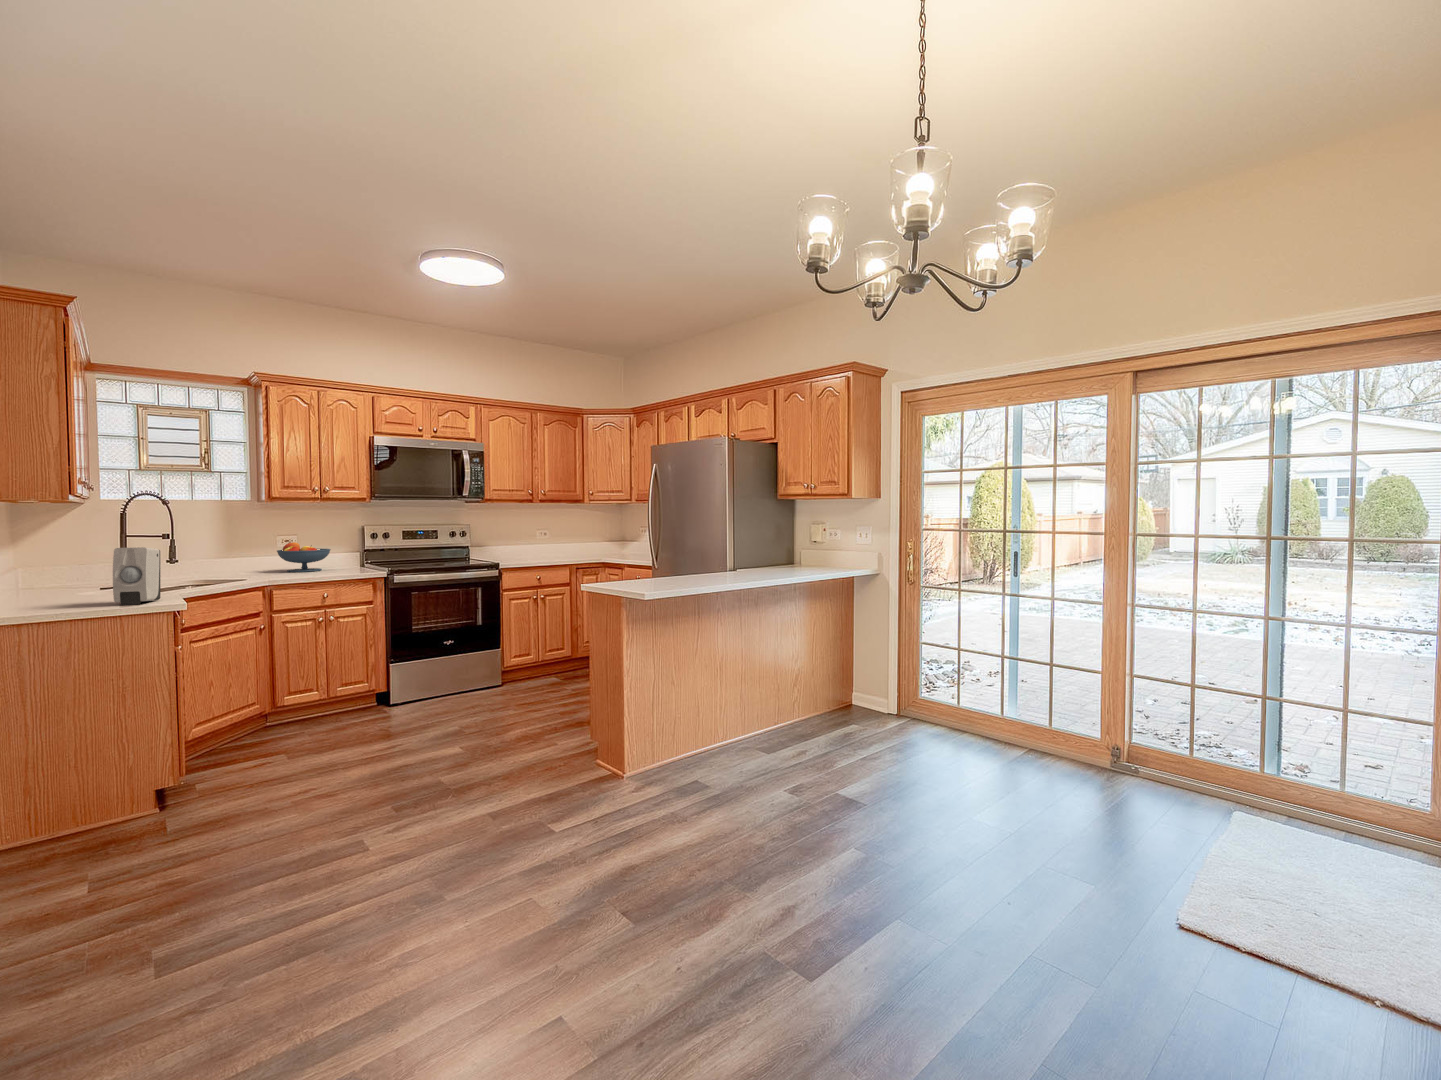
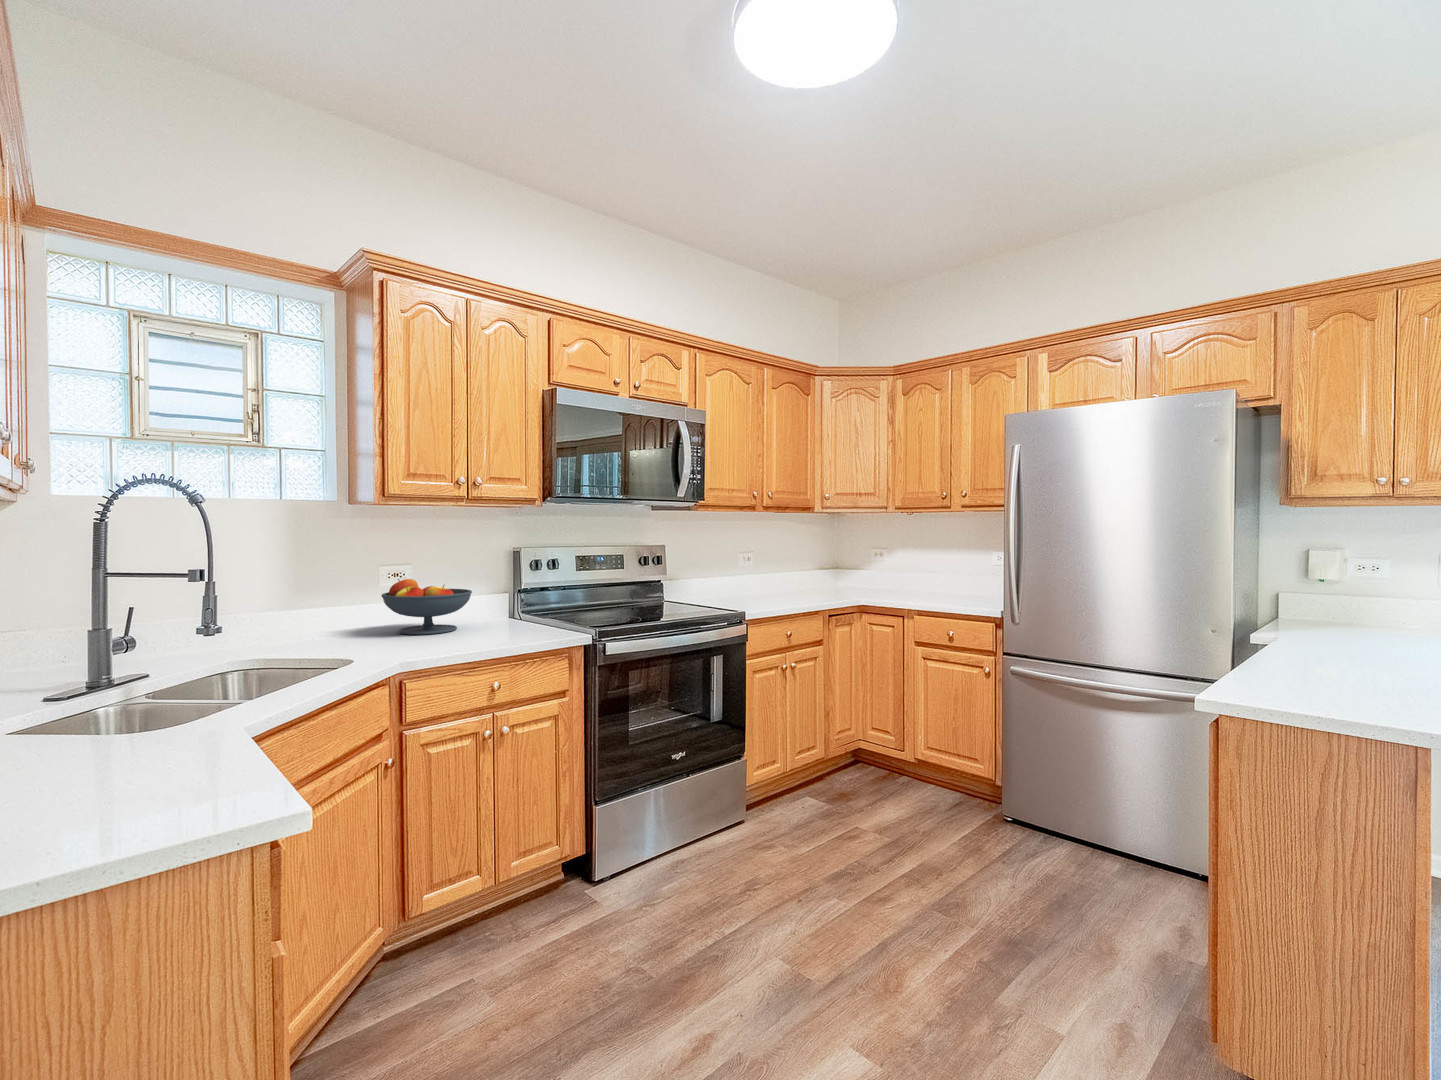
soap dispenser: present [113,547,161,605] -> none [89,634,228,835]

